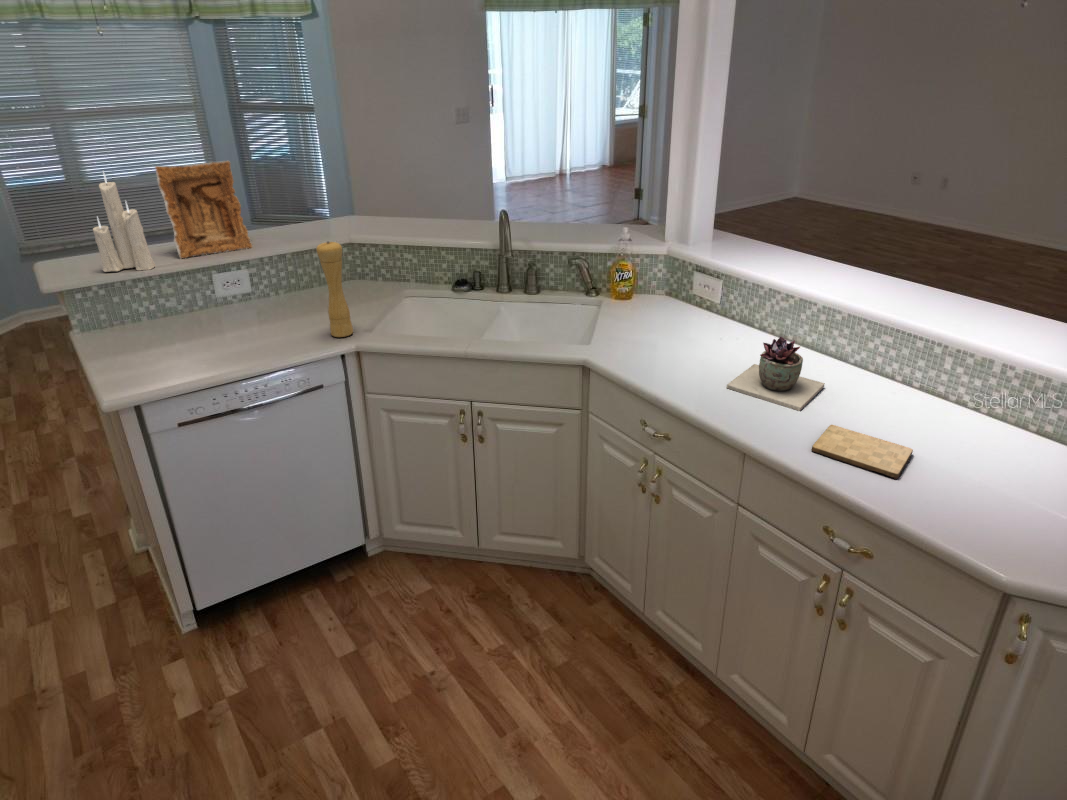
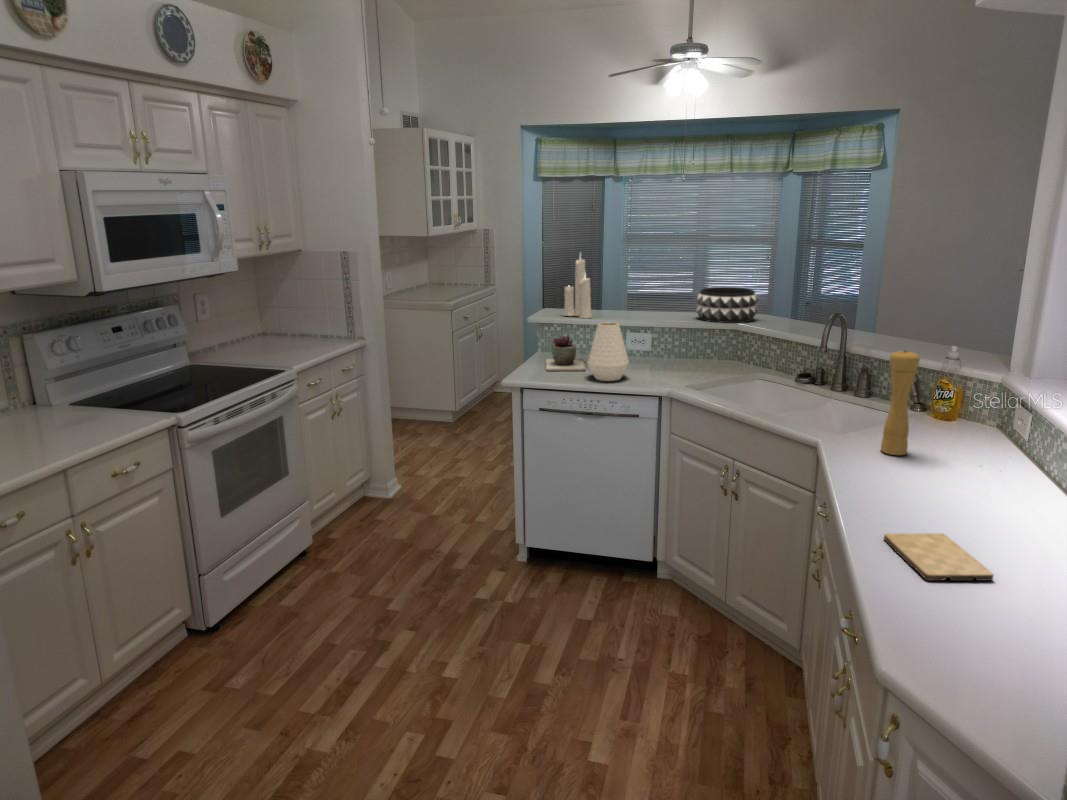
picture frame: present [156,161,252,259] -> none [612,254,668,320]
decorative bowl: none [278,189,357,239] -> present [696,287,758,323]
pepper mill: present [317,241,353,337] -> present [881,350,920,455]
vase: none [217,272,278,356] -> present [587,322,629,381]
succulent plant: present [726,337,825,411] -> present [546,336,585,371]

